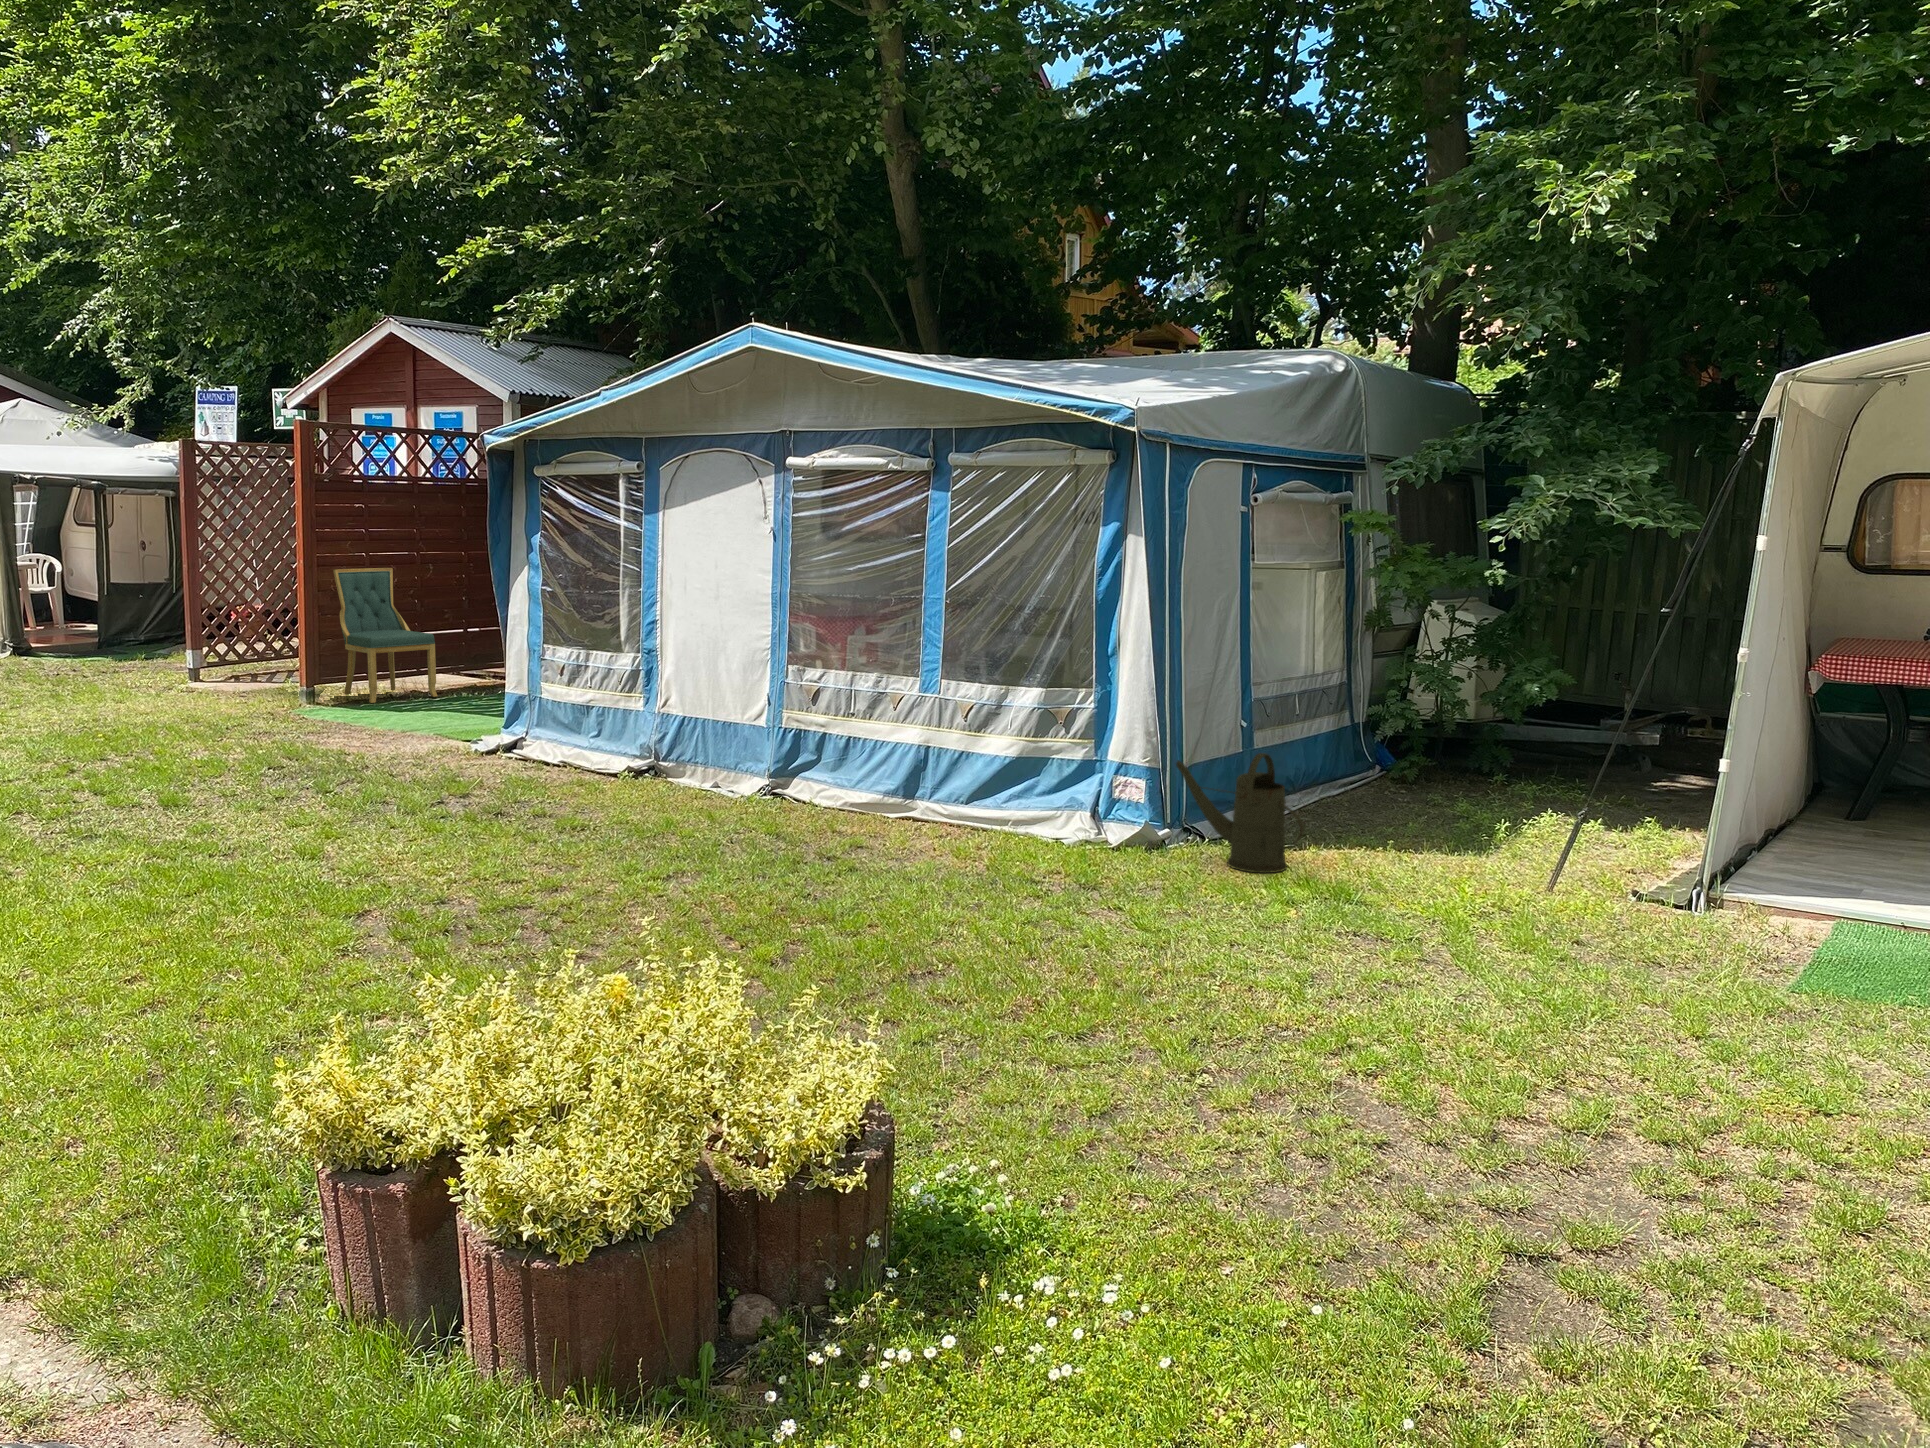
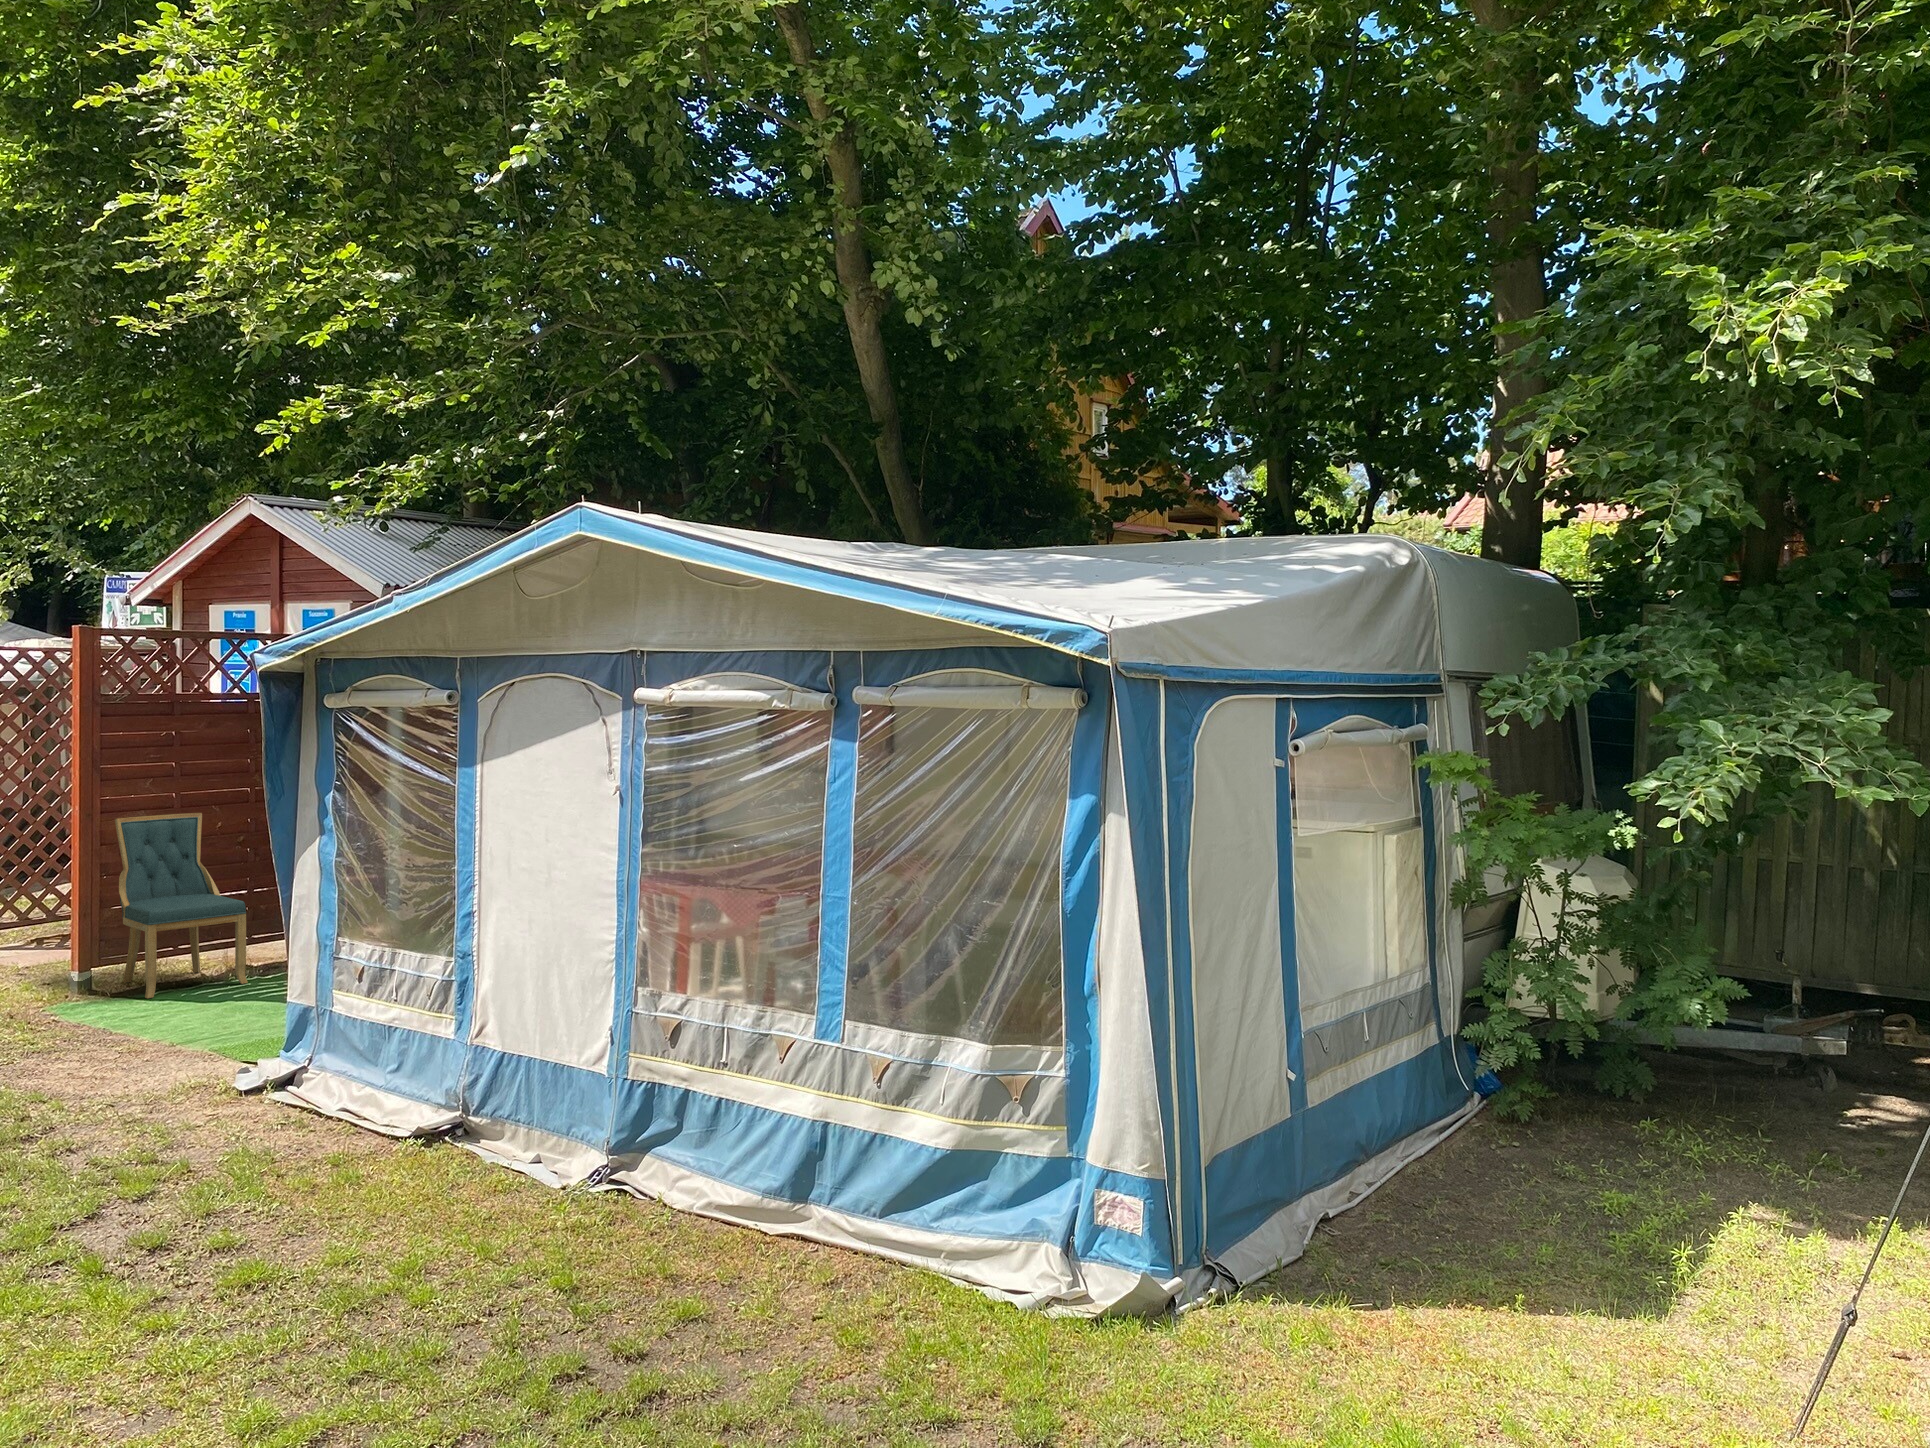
watering can: present [1176,753,1304,873] -> none [1190,1164,1393,1370]

